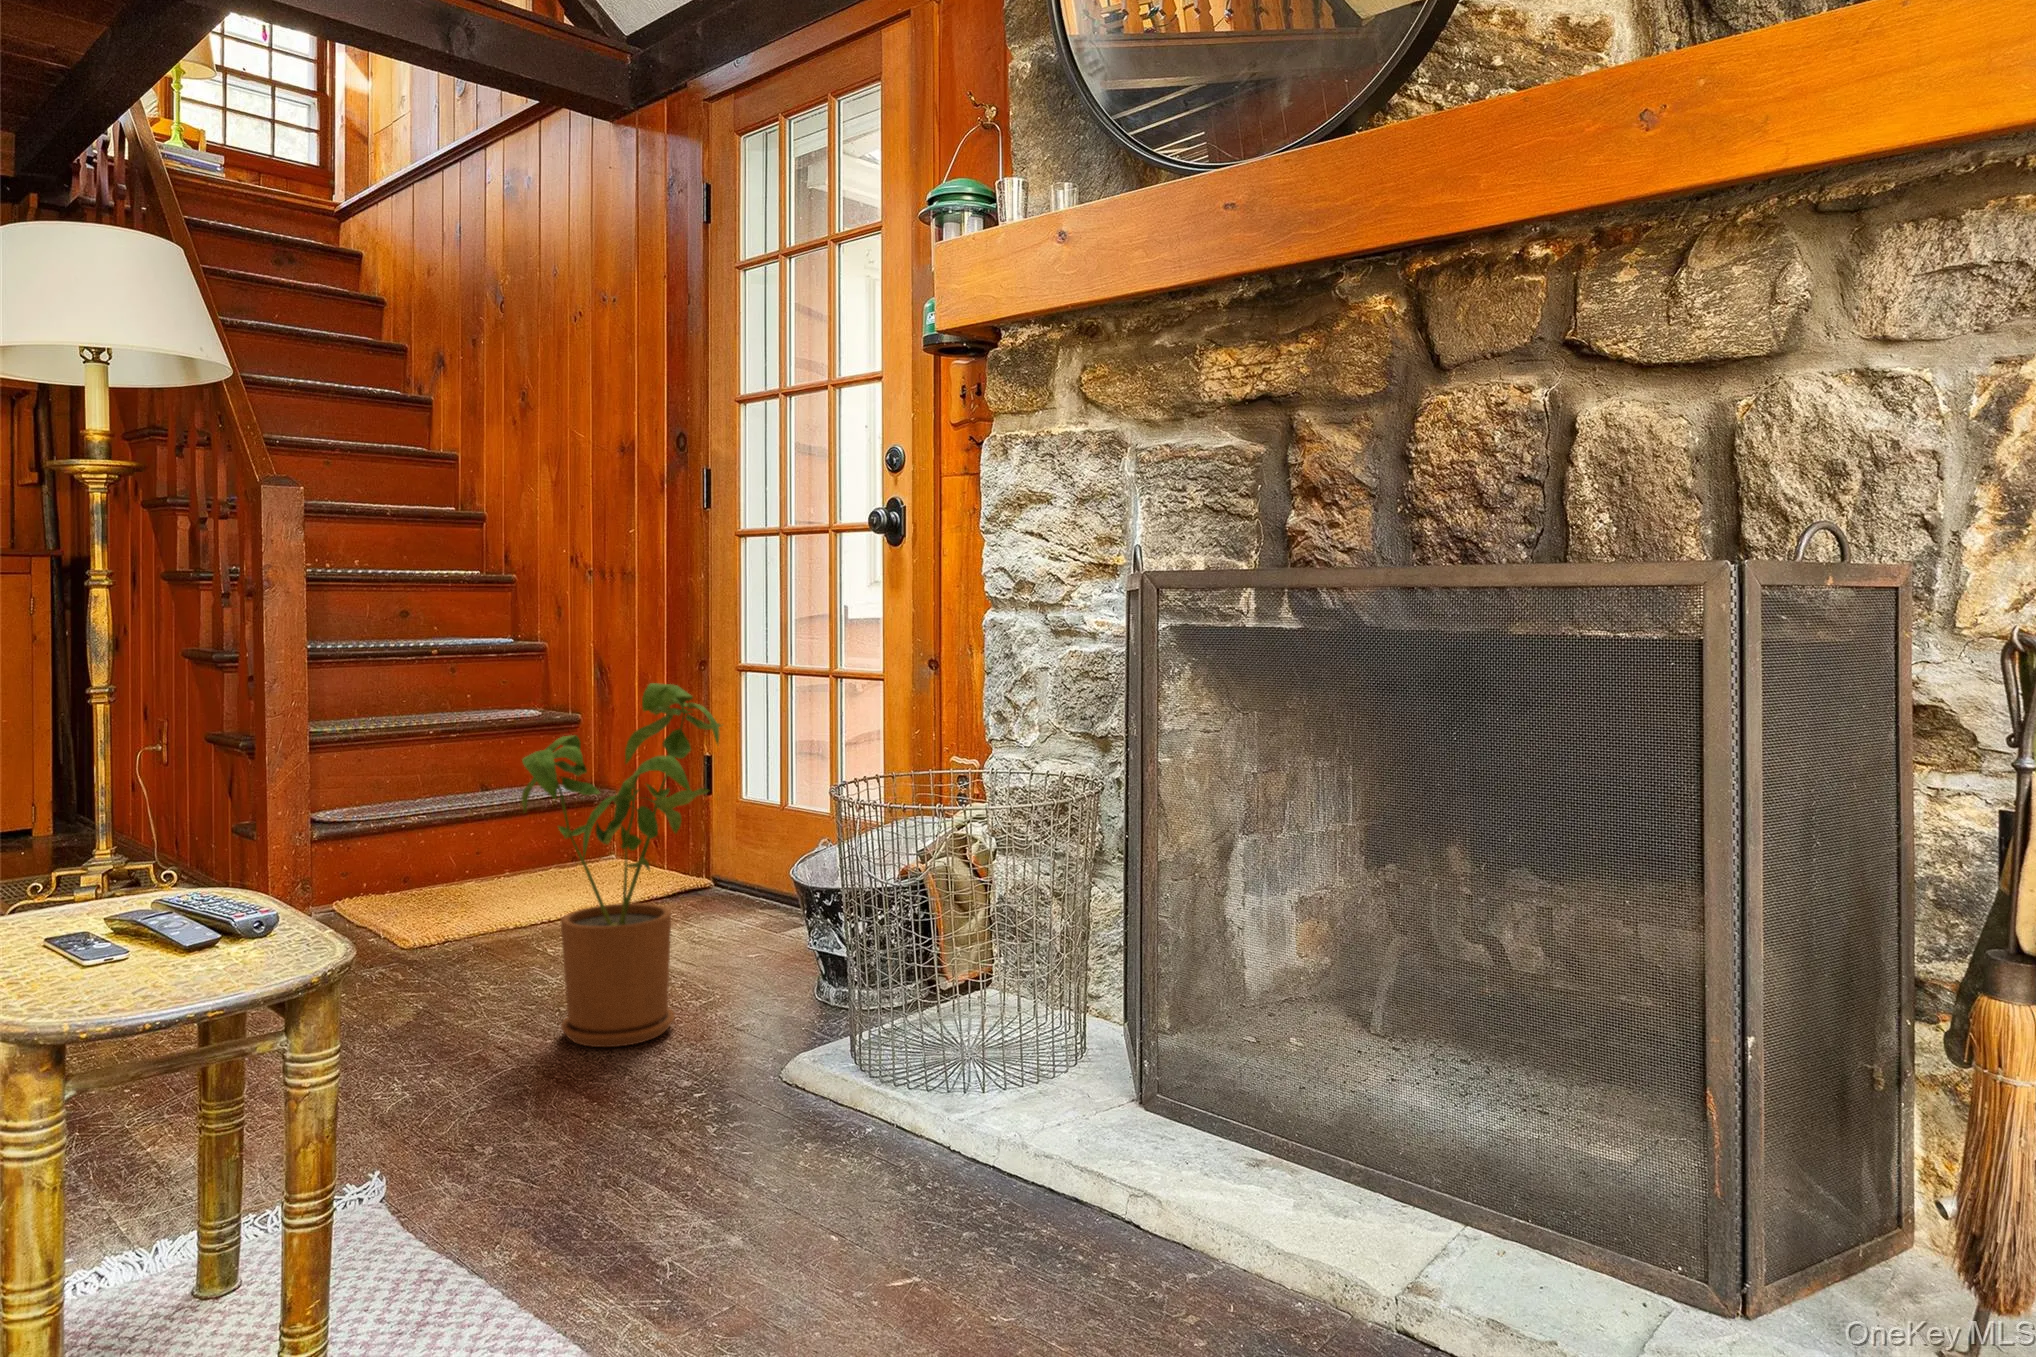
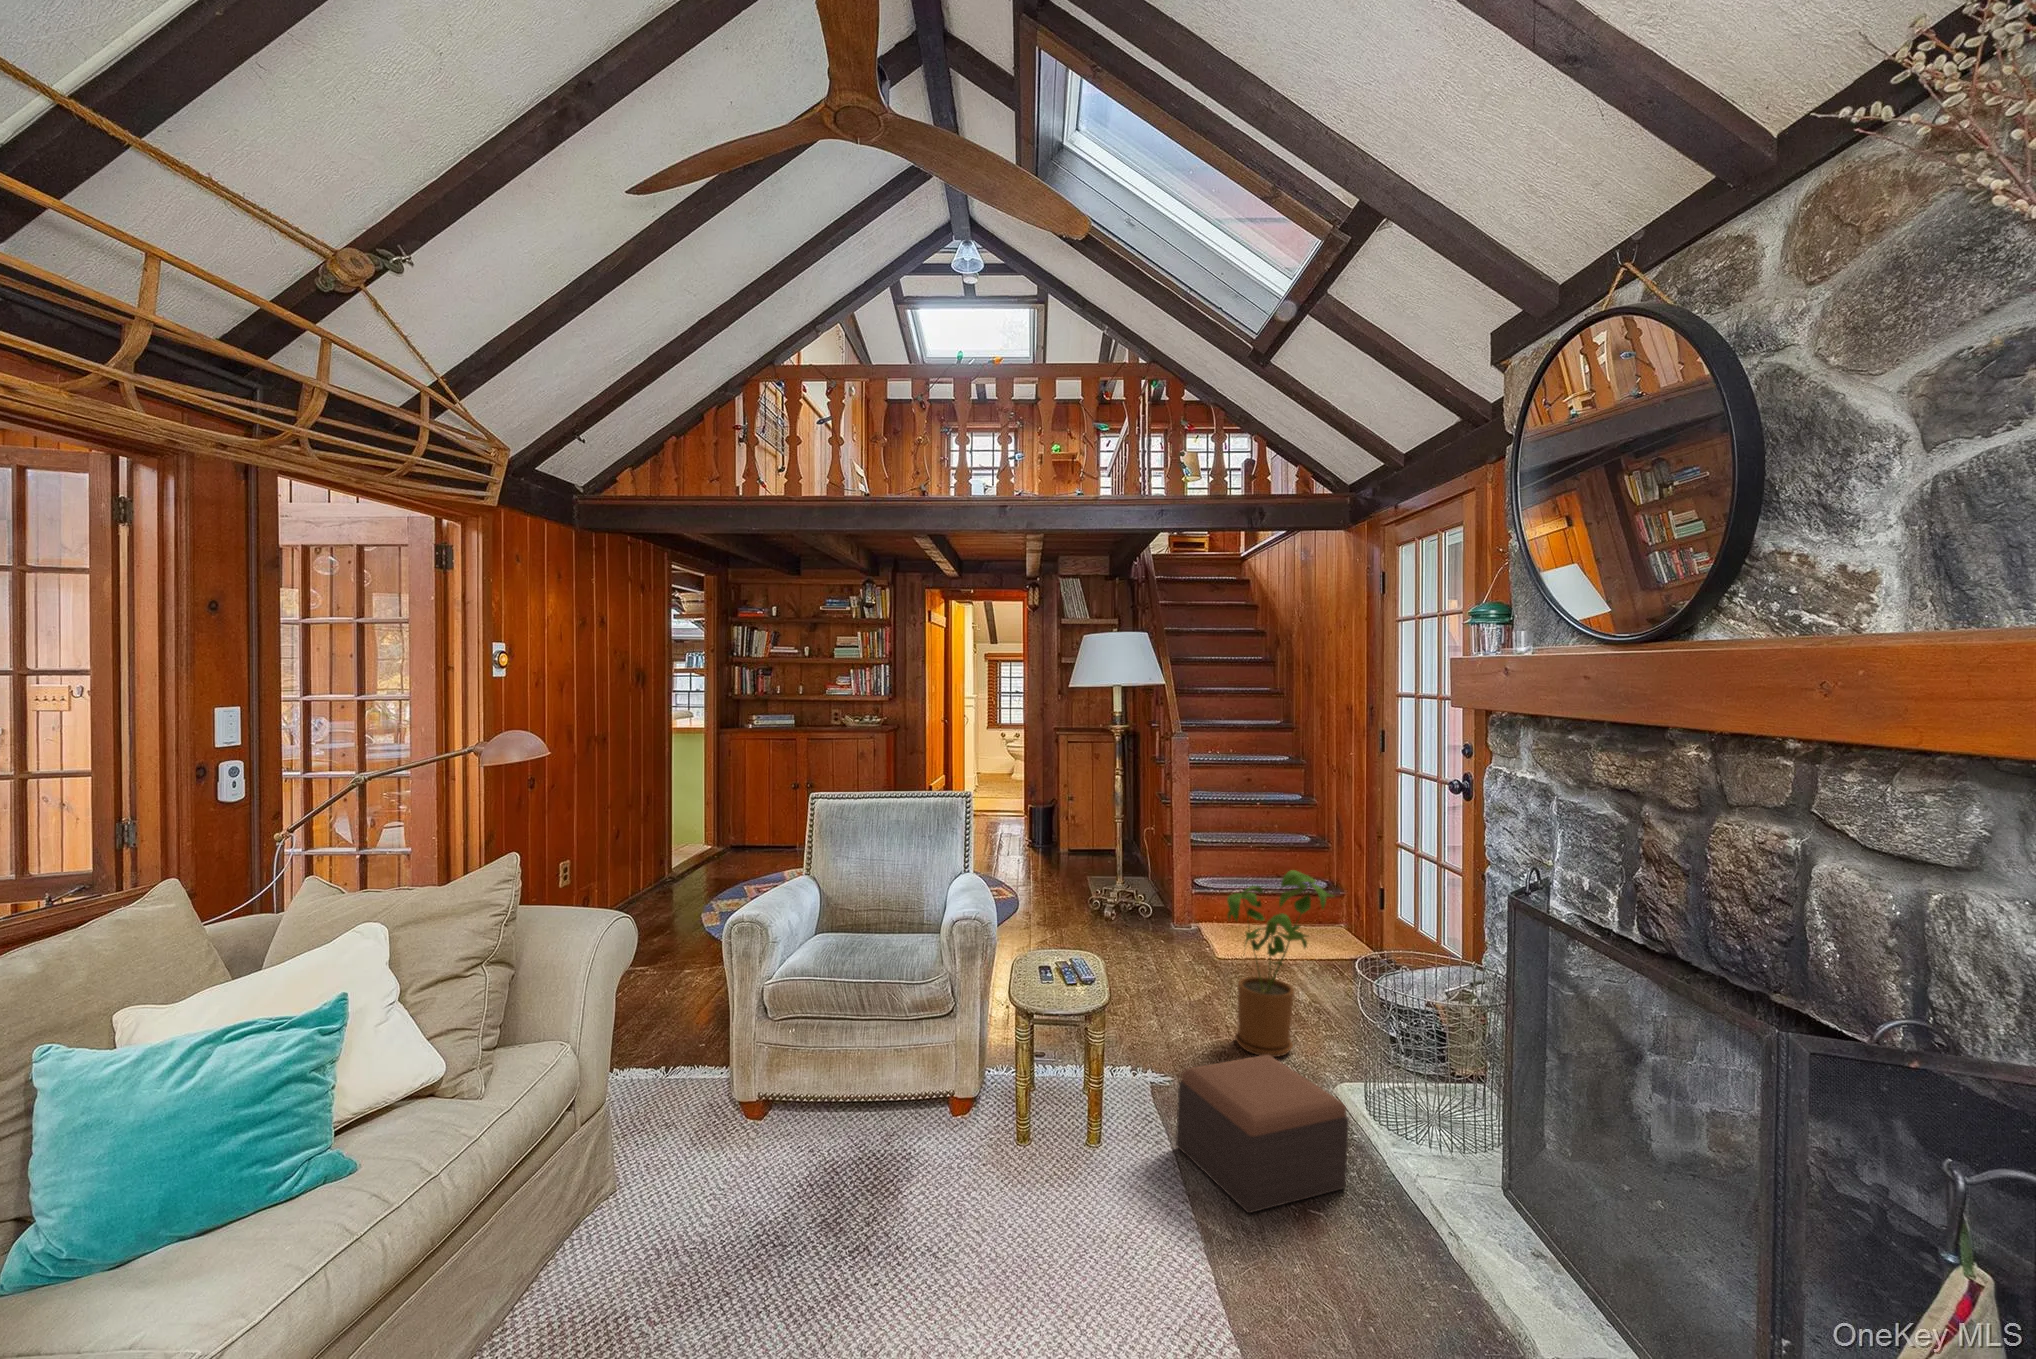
footstool: none [570,995,911,1283] -> present [1176,1055,1349,1213]

